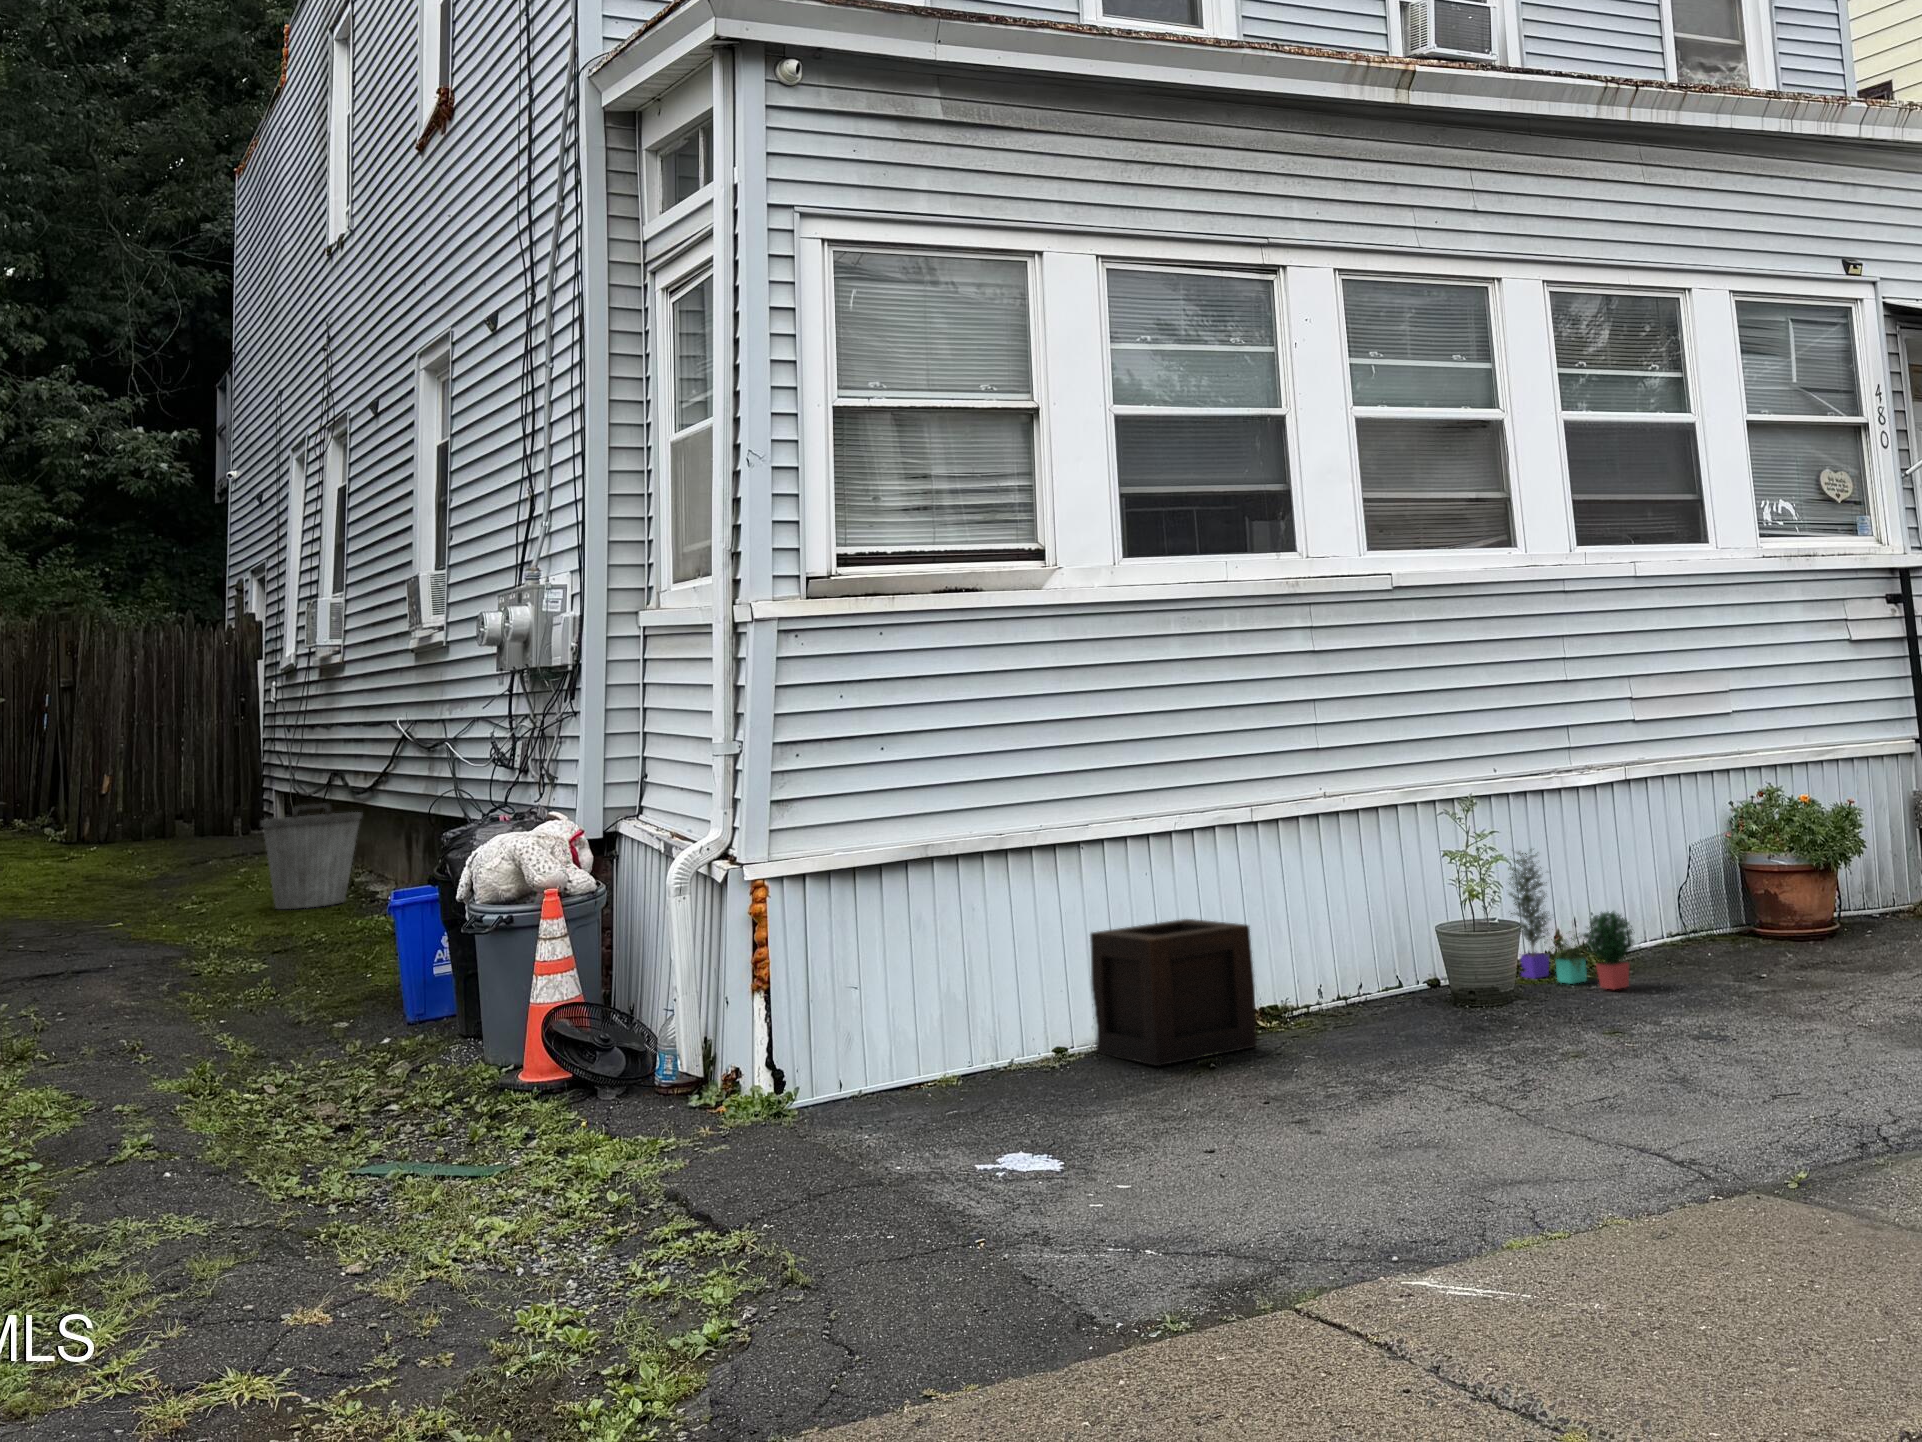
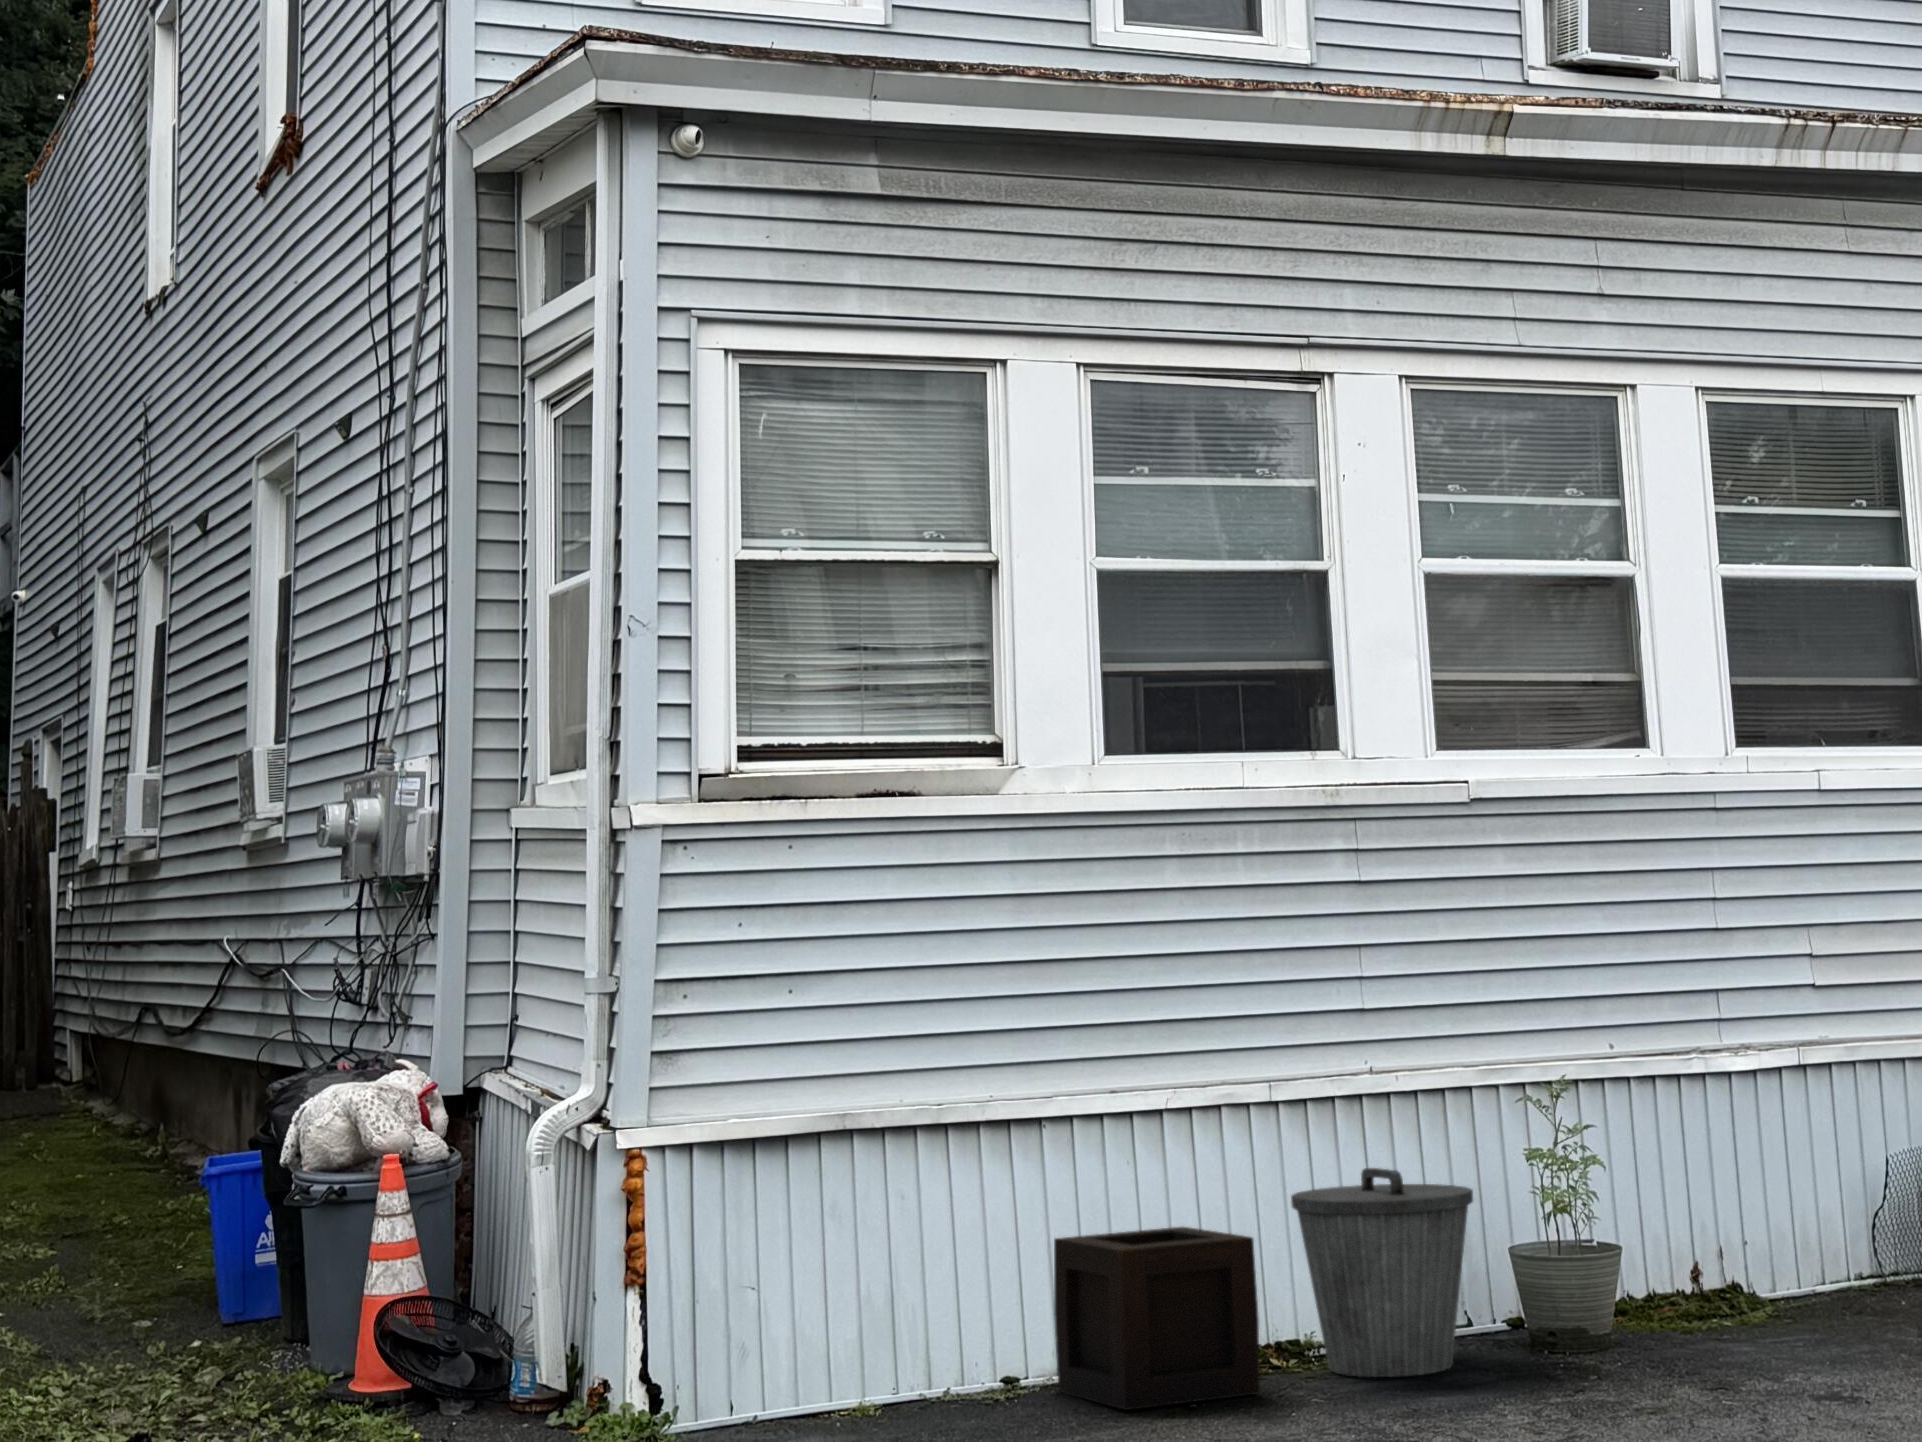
trash can: present [261,803,362,909] -> present [1291,1168,1473,1377]
potted plant: present [1508,849,1634,989] -> none [1623,1153,1784,1346]

